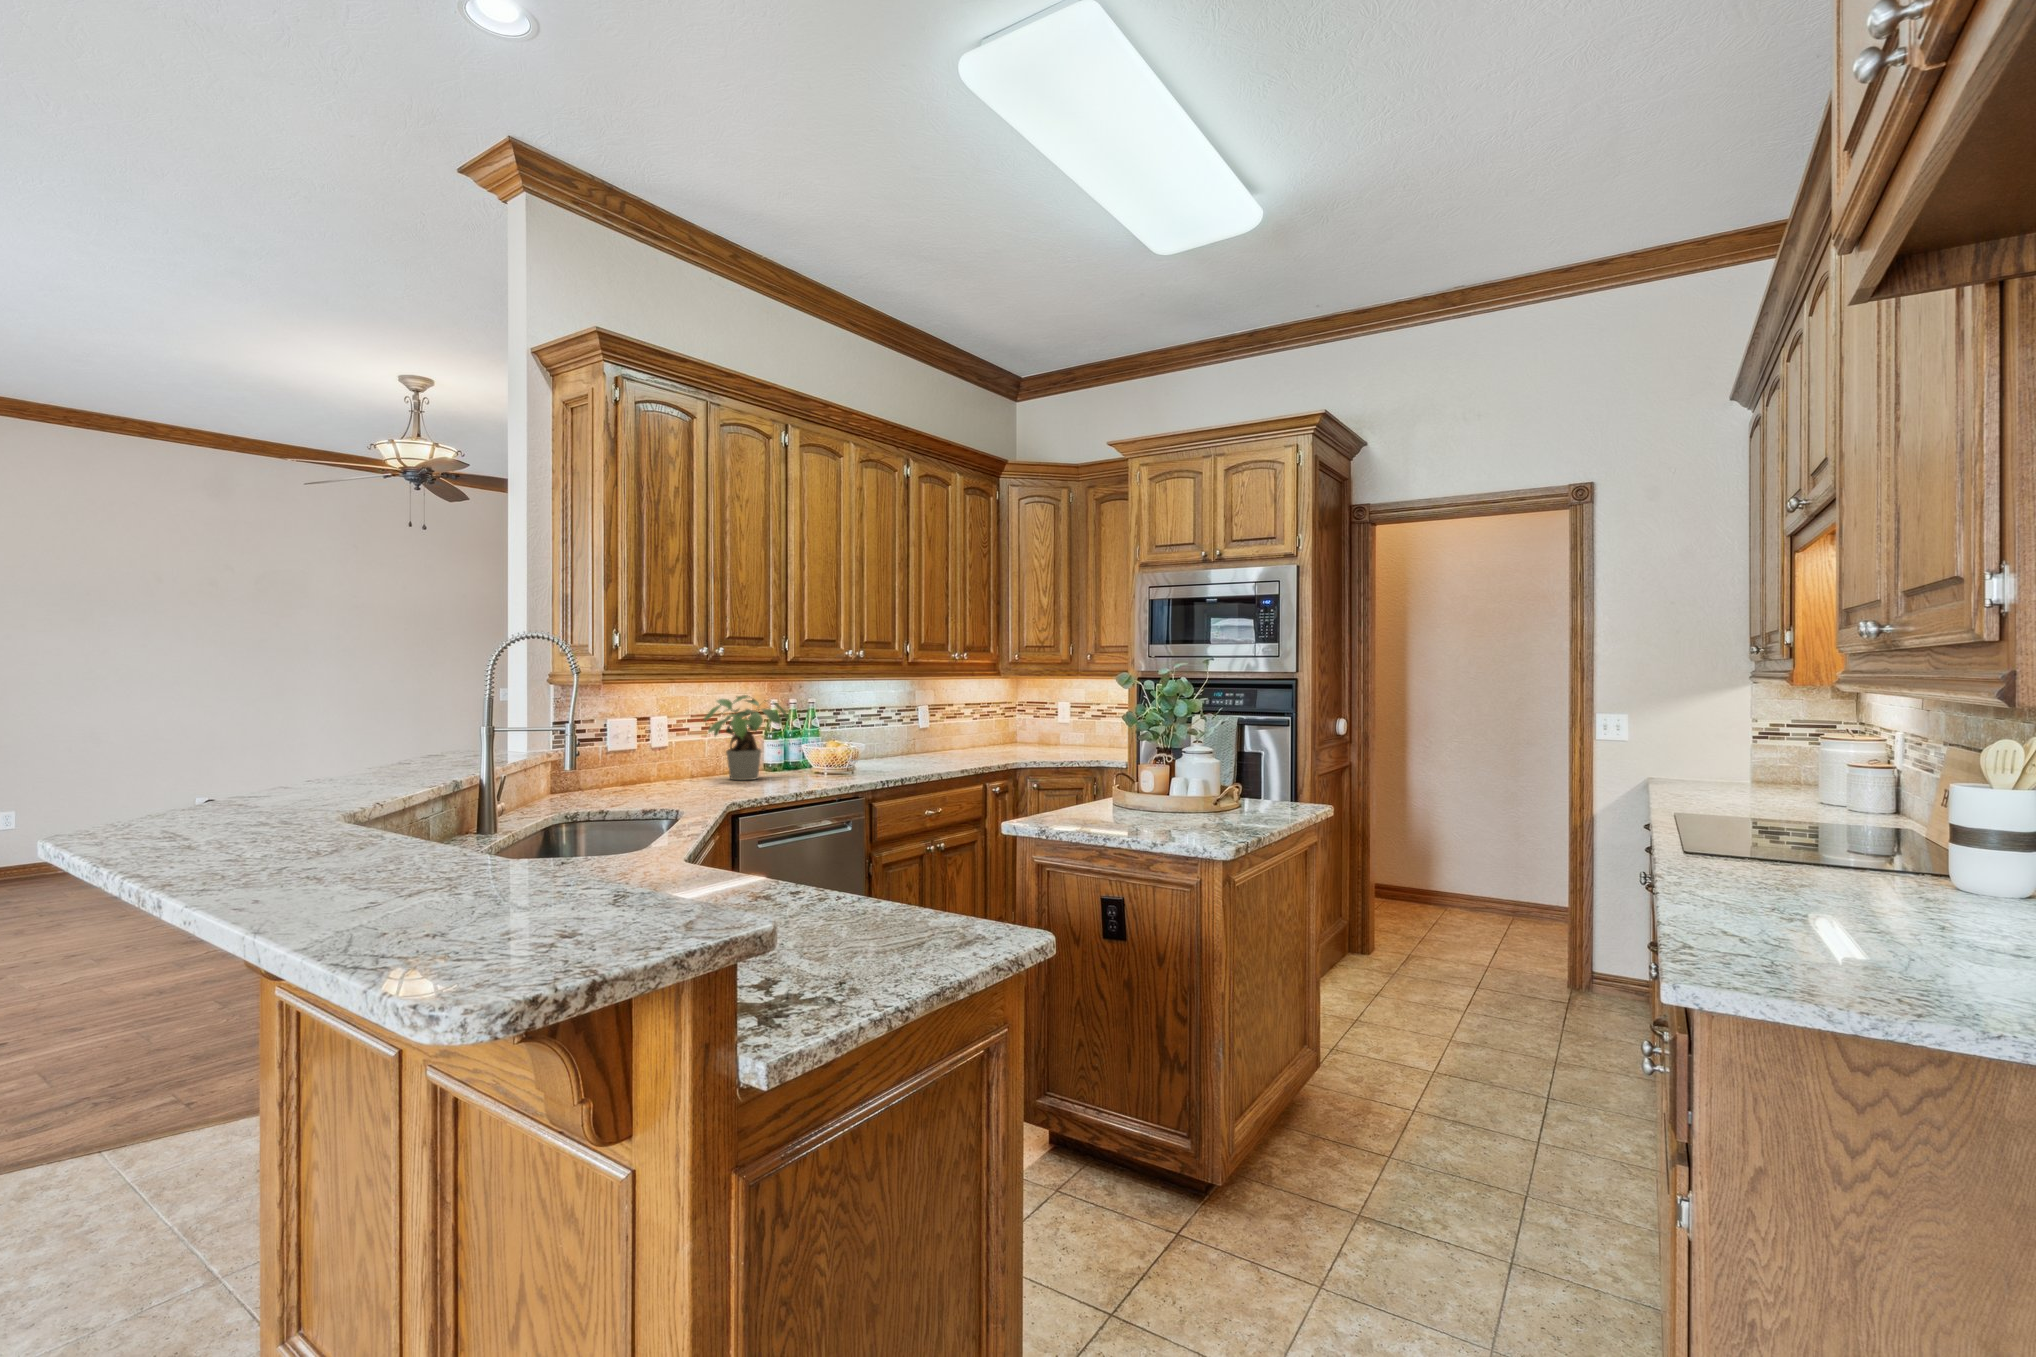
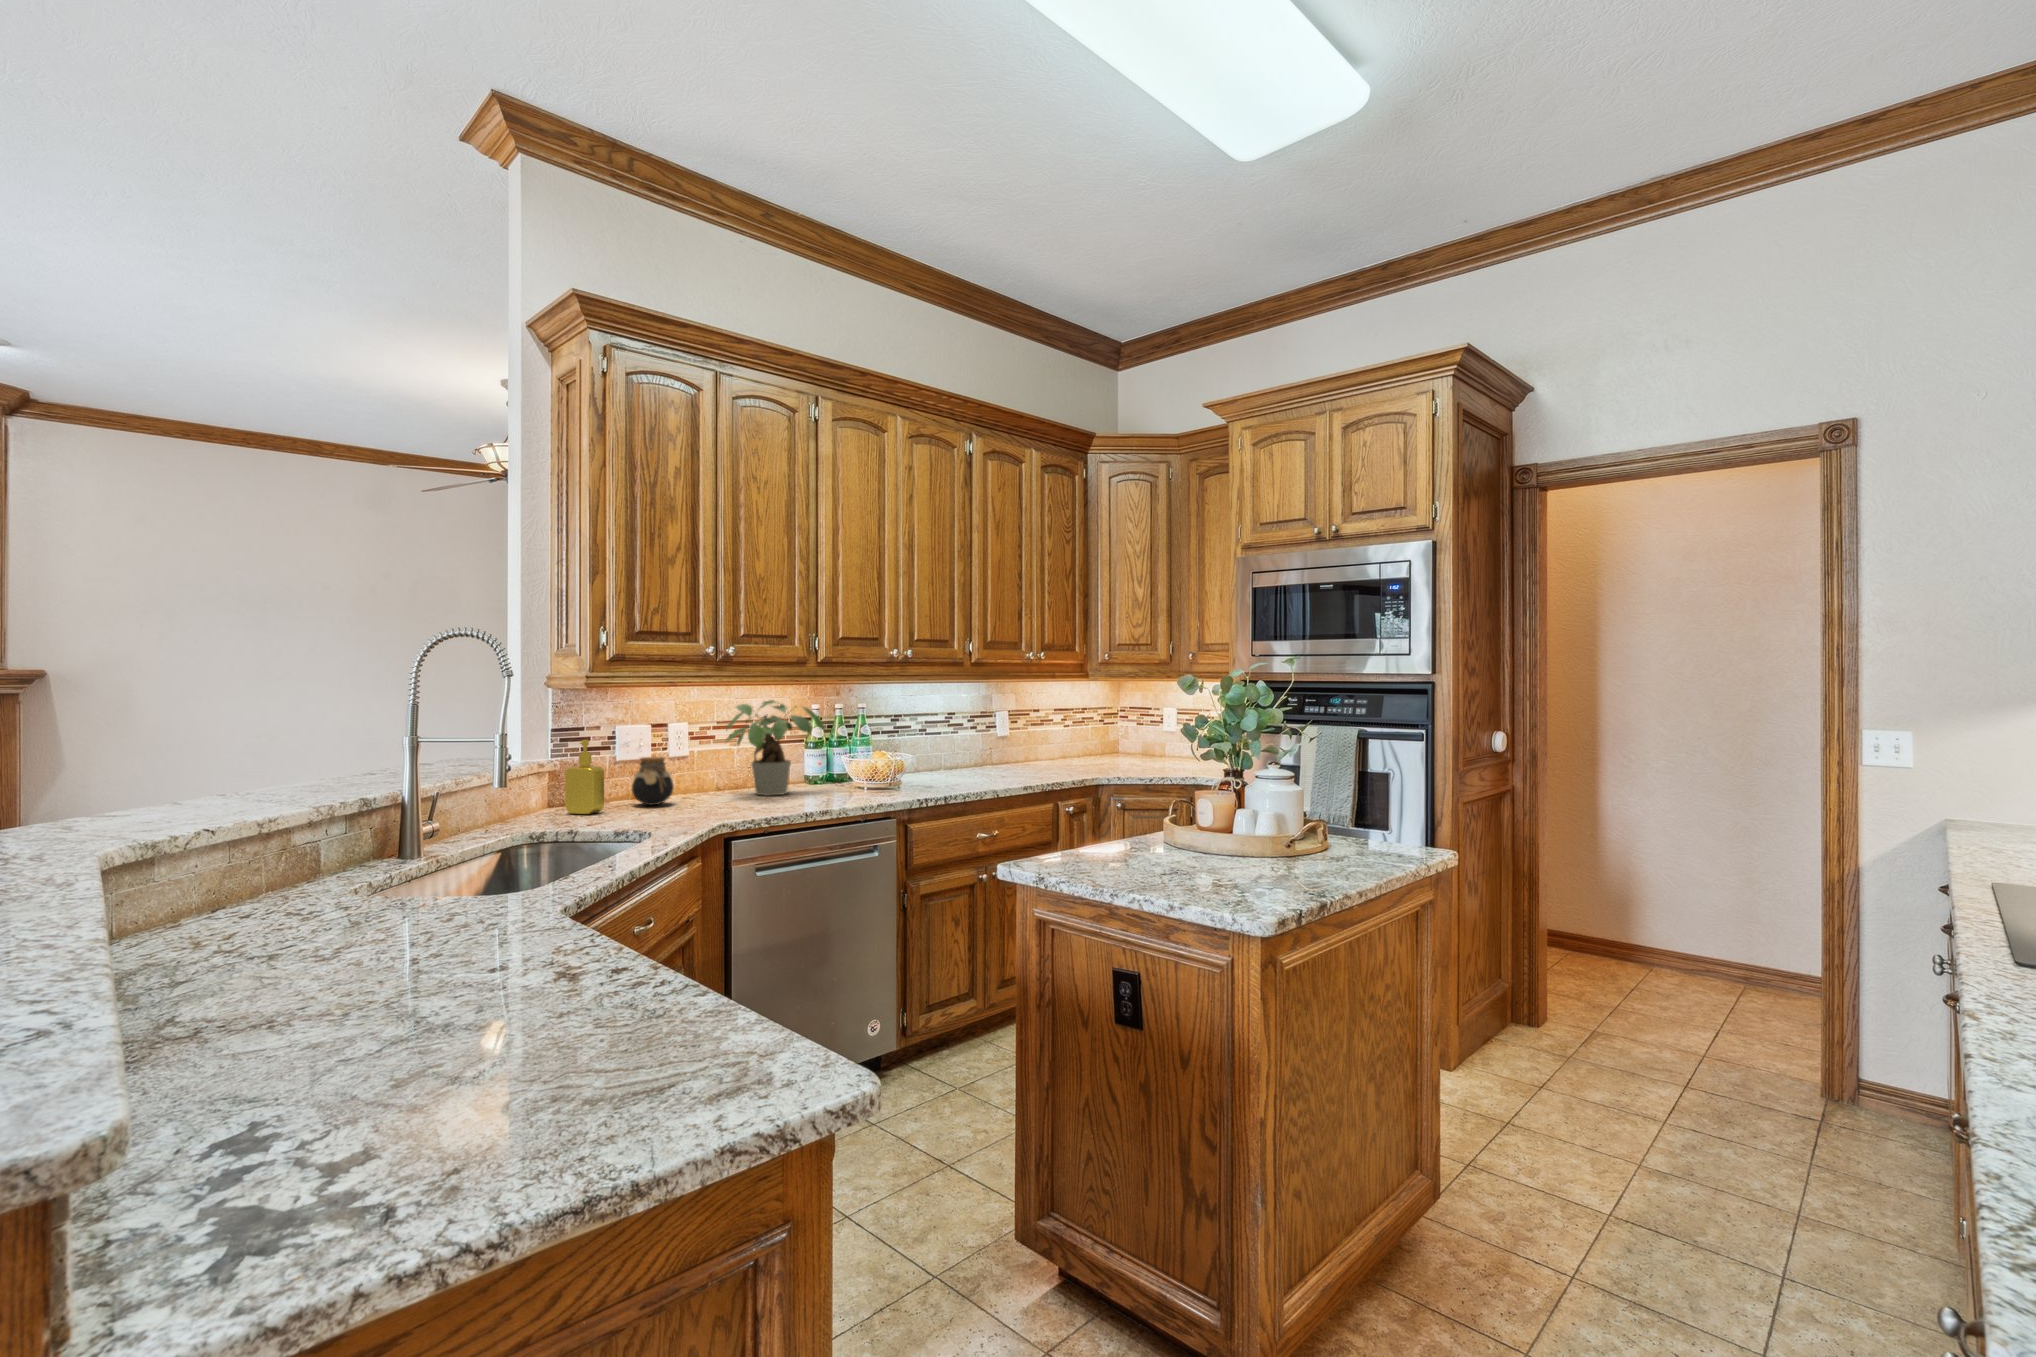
soap dispenser: none [576,731,610,798] -> present [565,740,604,814]
jar: none [628,746,666,790] -> present [632,757,674,805]

